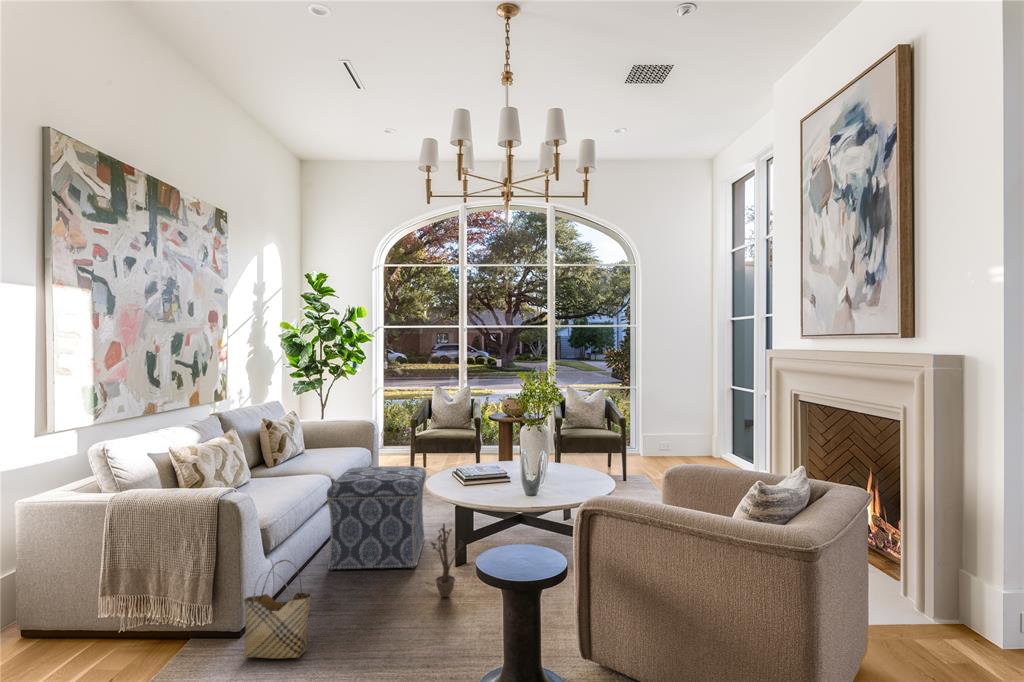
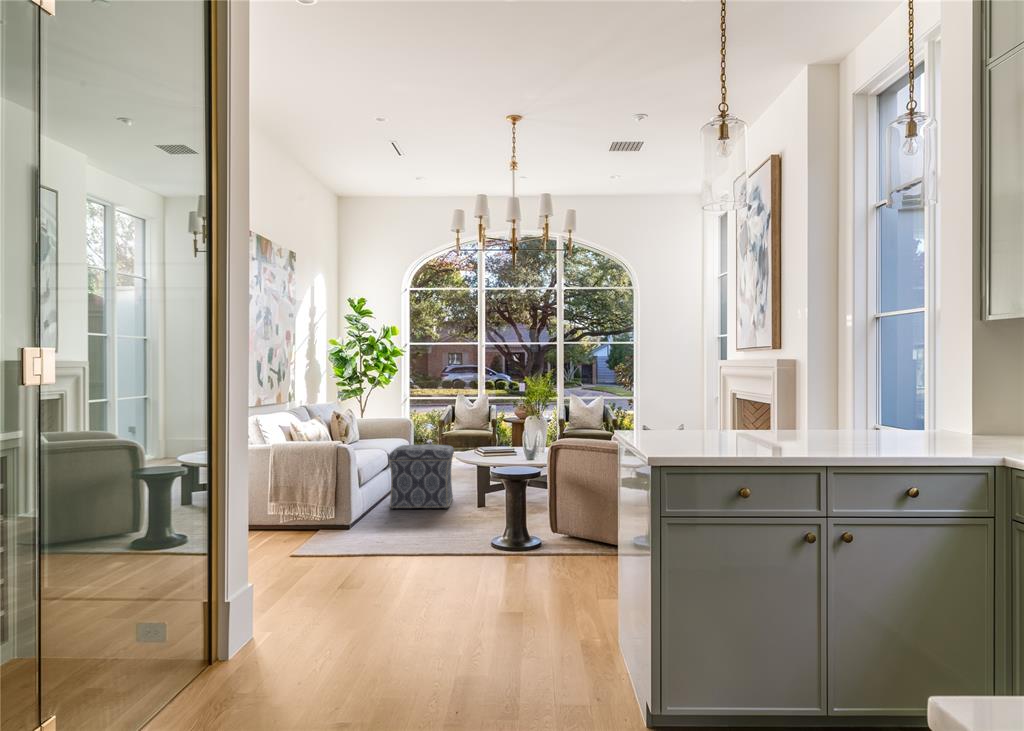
decorative plant: present [427,524,464,597] -> none [456,472,481,519]
woven basket: present [243,560,311,659] -> none [355,482,393,534]

